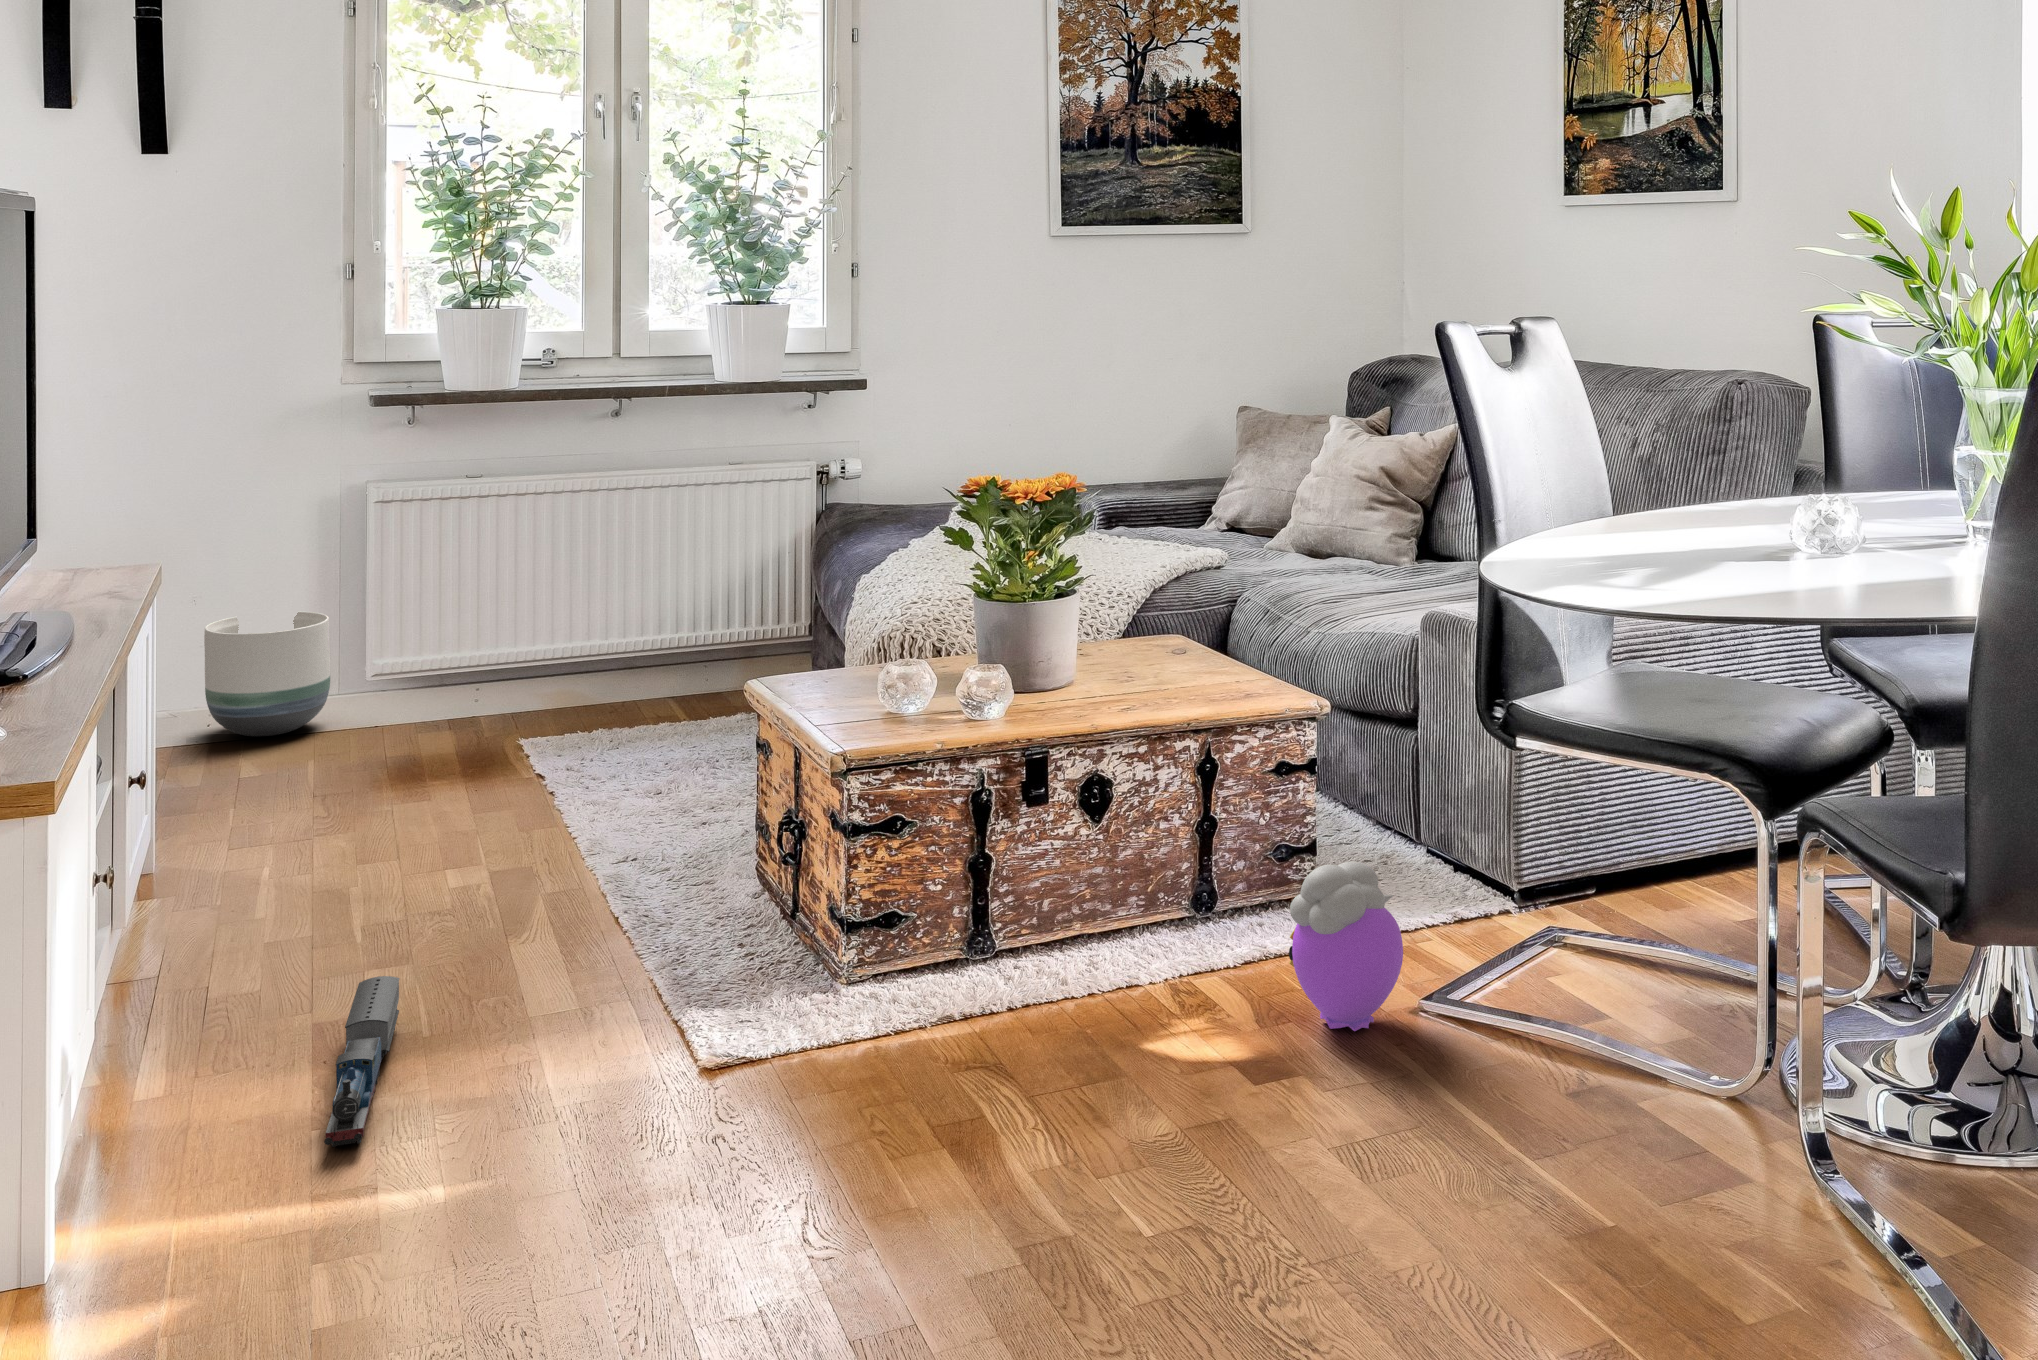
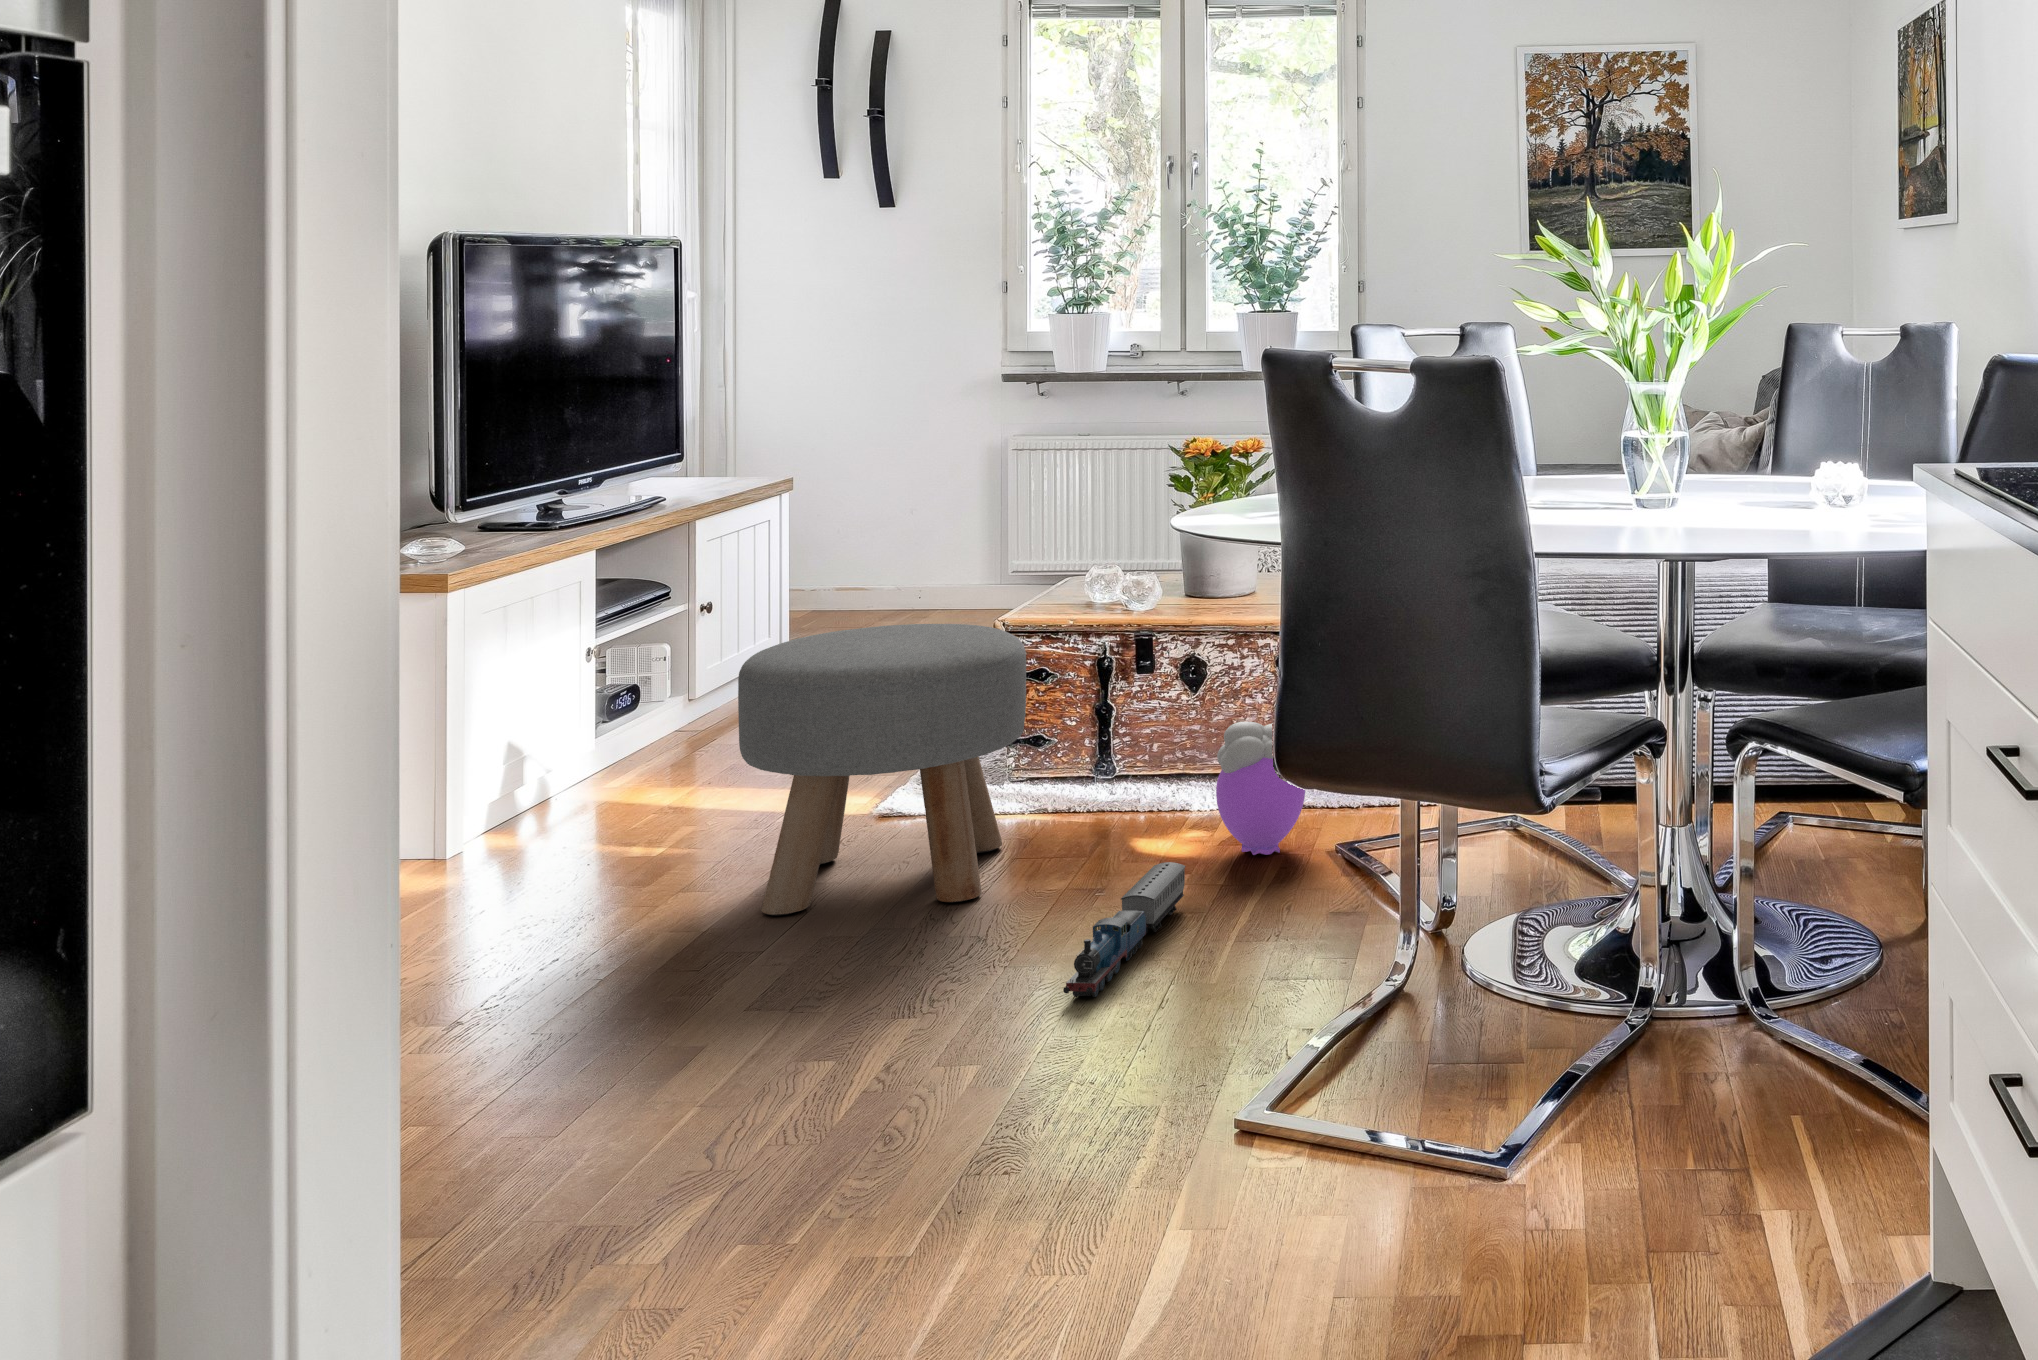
planter: present [204,612,330,737] -> none [876,534,960,621]
ottoman: none [743,781,1123,1236] -> present [738,624,1026,916]
toy train: present [324,976,400,1147] -> present [1063,862,1186,997]

